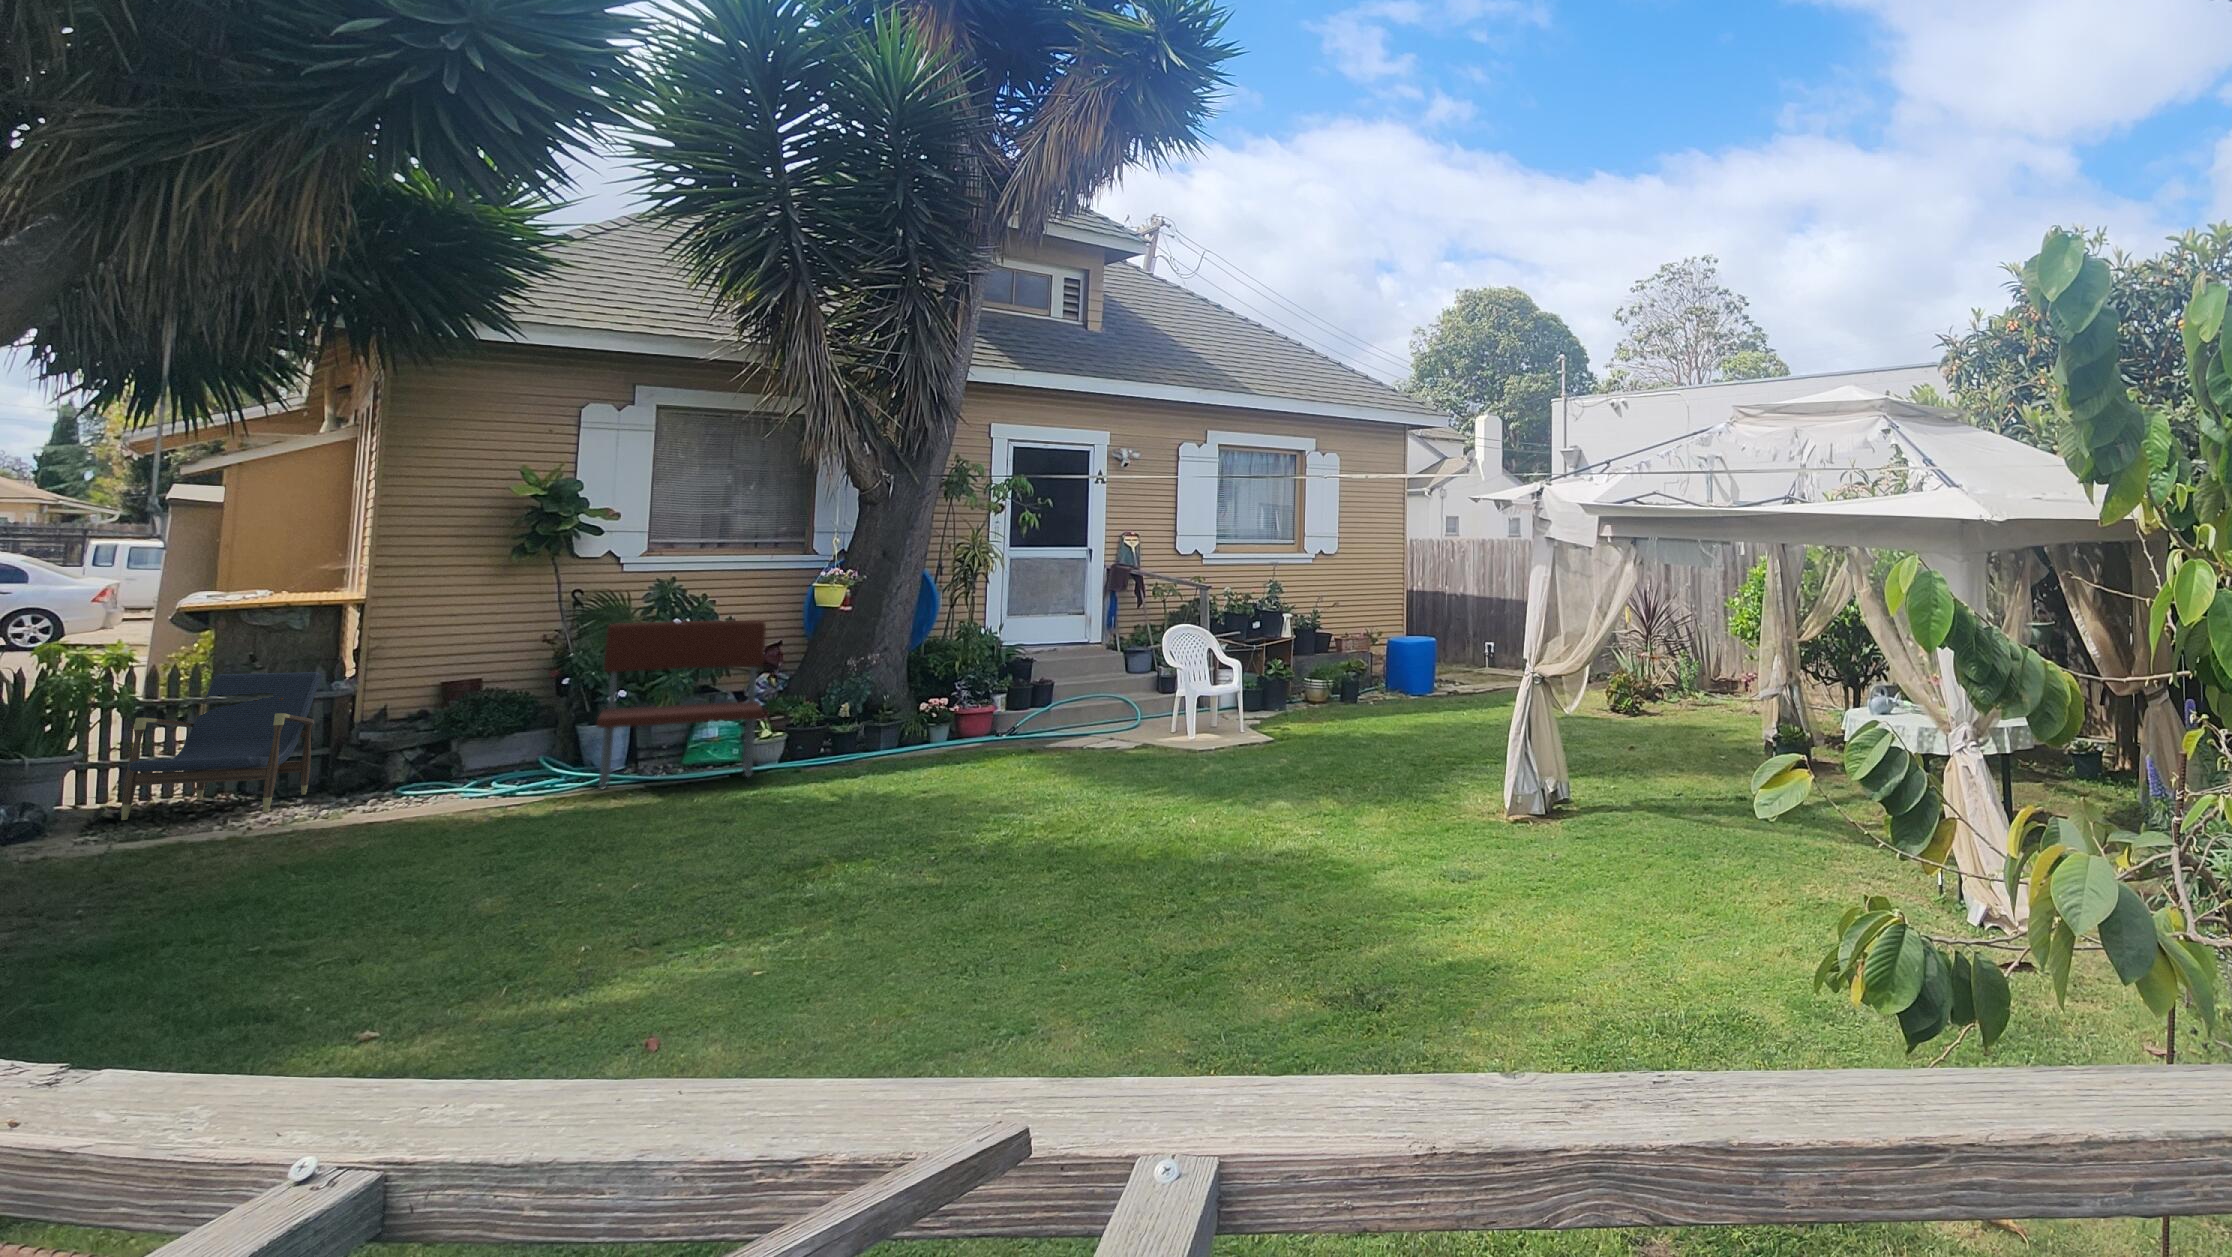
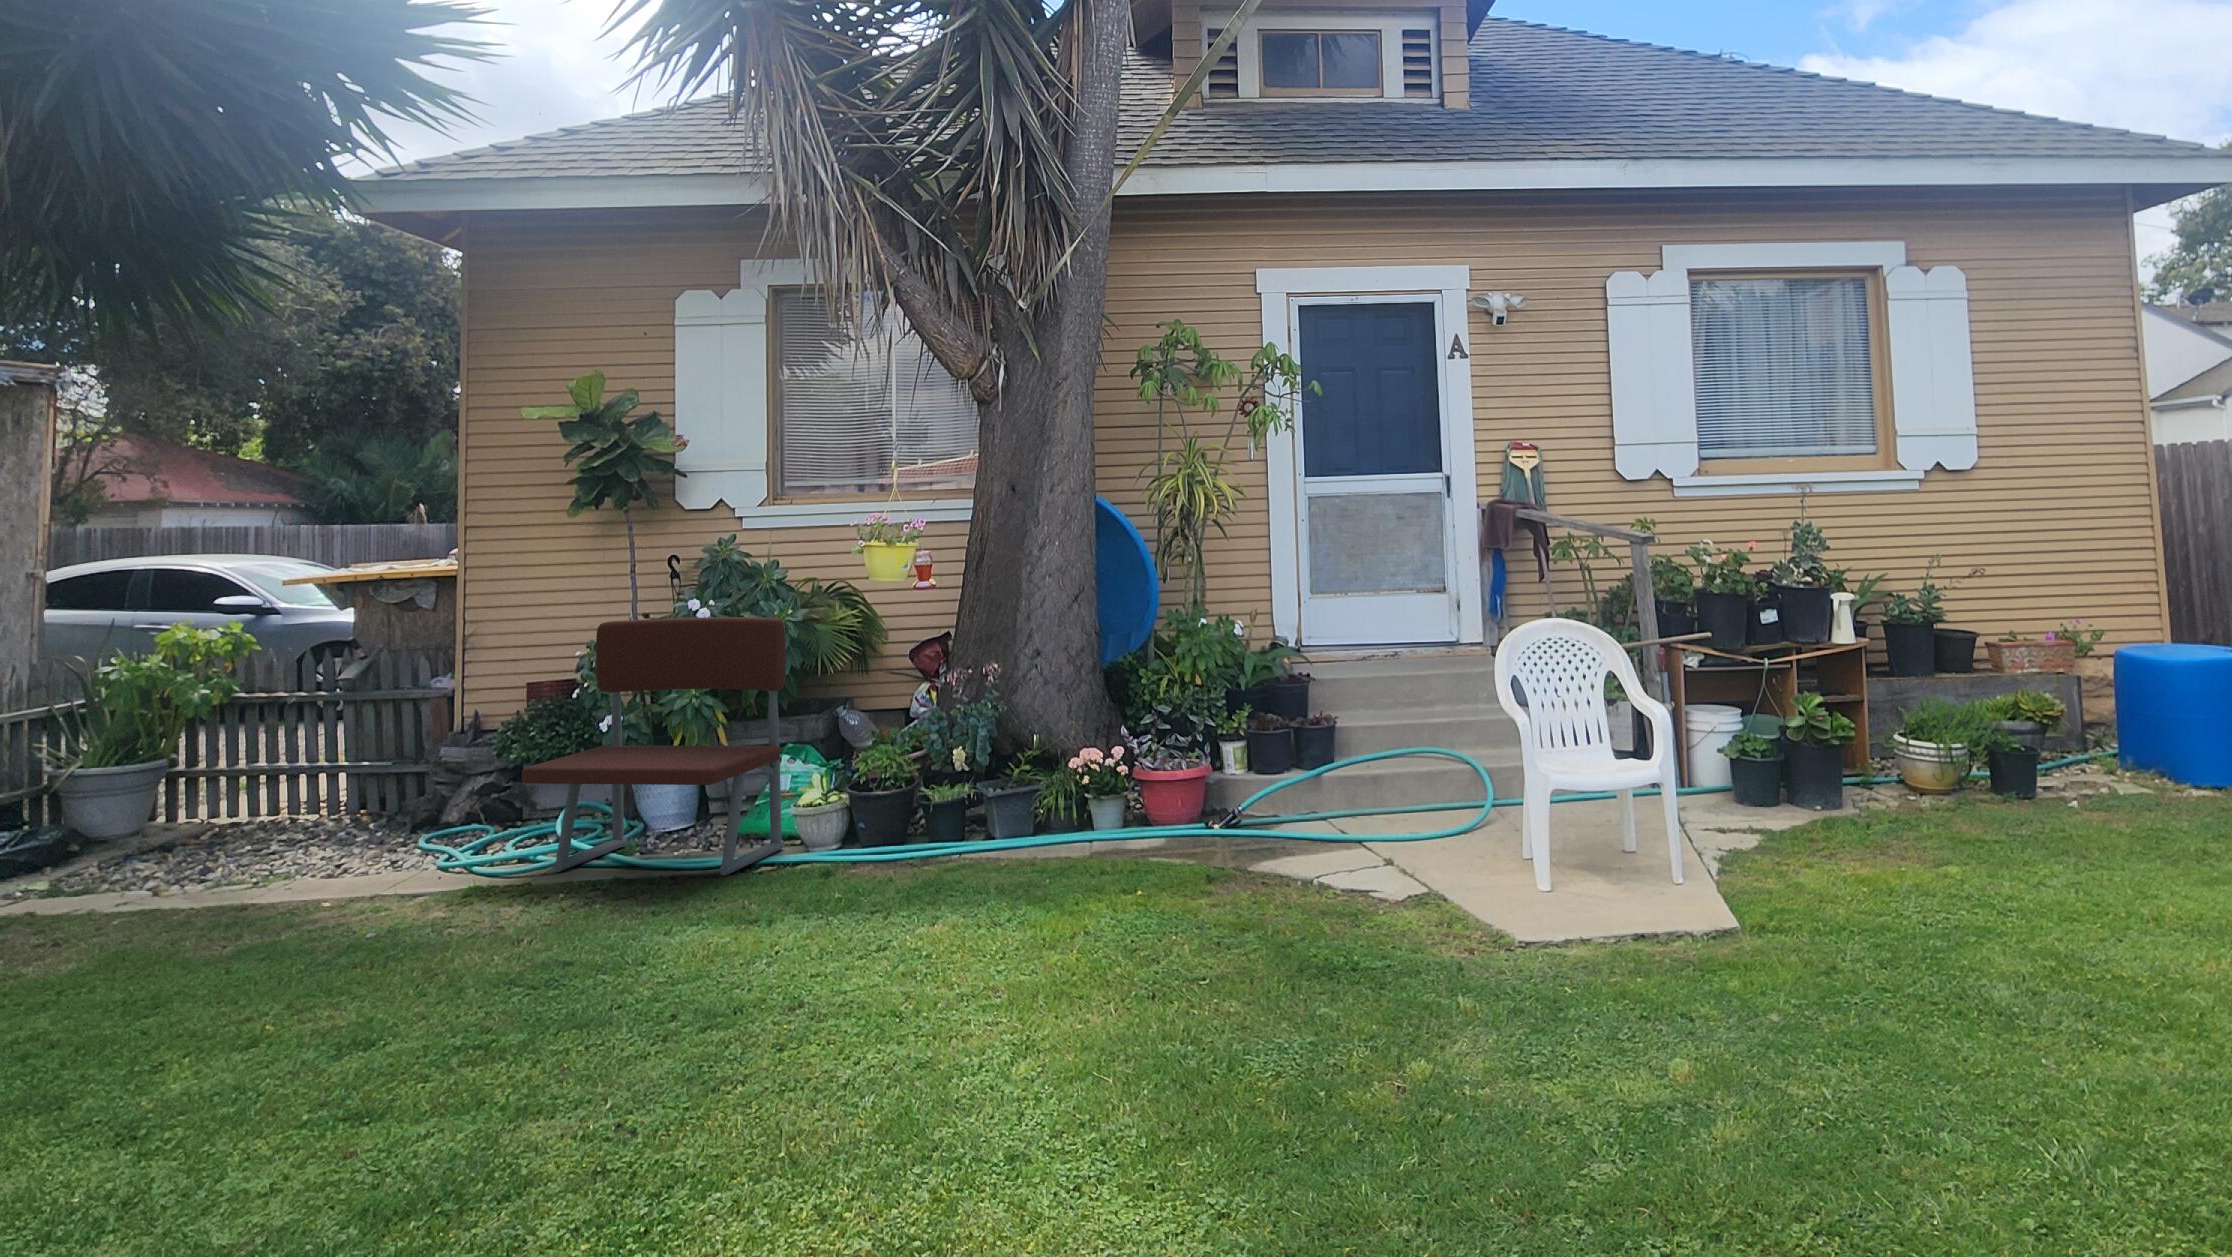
lounge chair: present [121,672,321,820] -> none [197,672,418,854]

